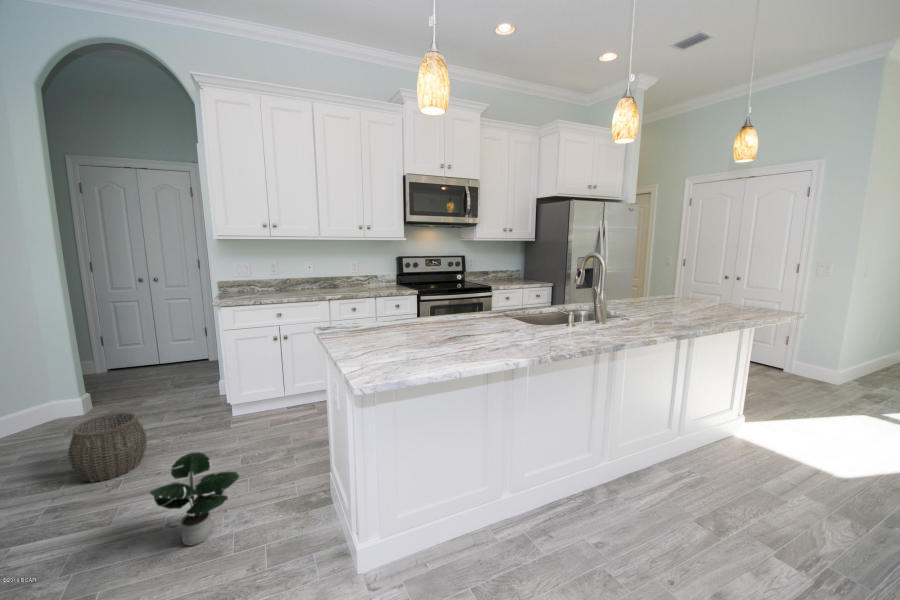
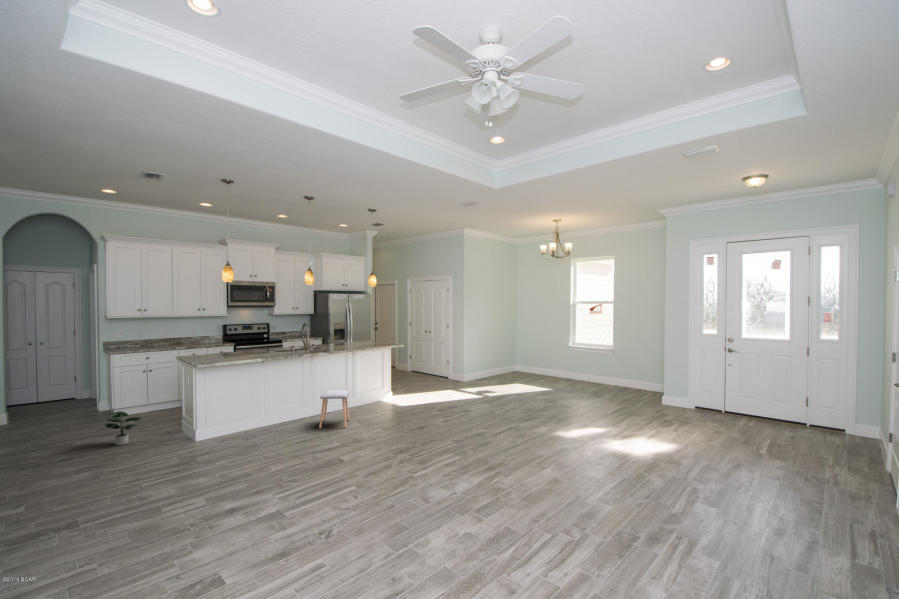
woven basket: present [68,412,147,482] -> none [32,409,73,441]
stool: none [652,437,780,579] -> present [319,390,349,429]

